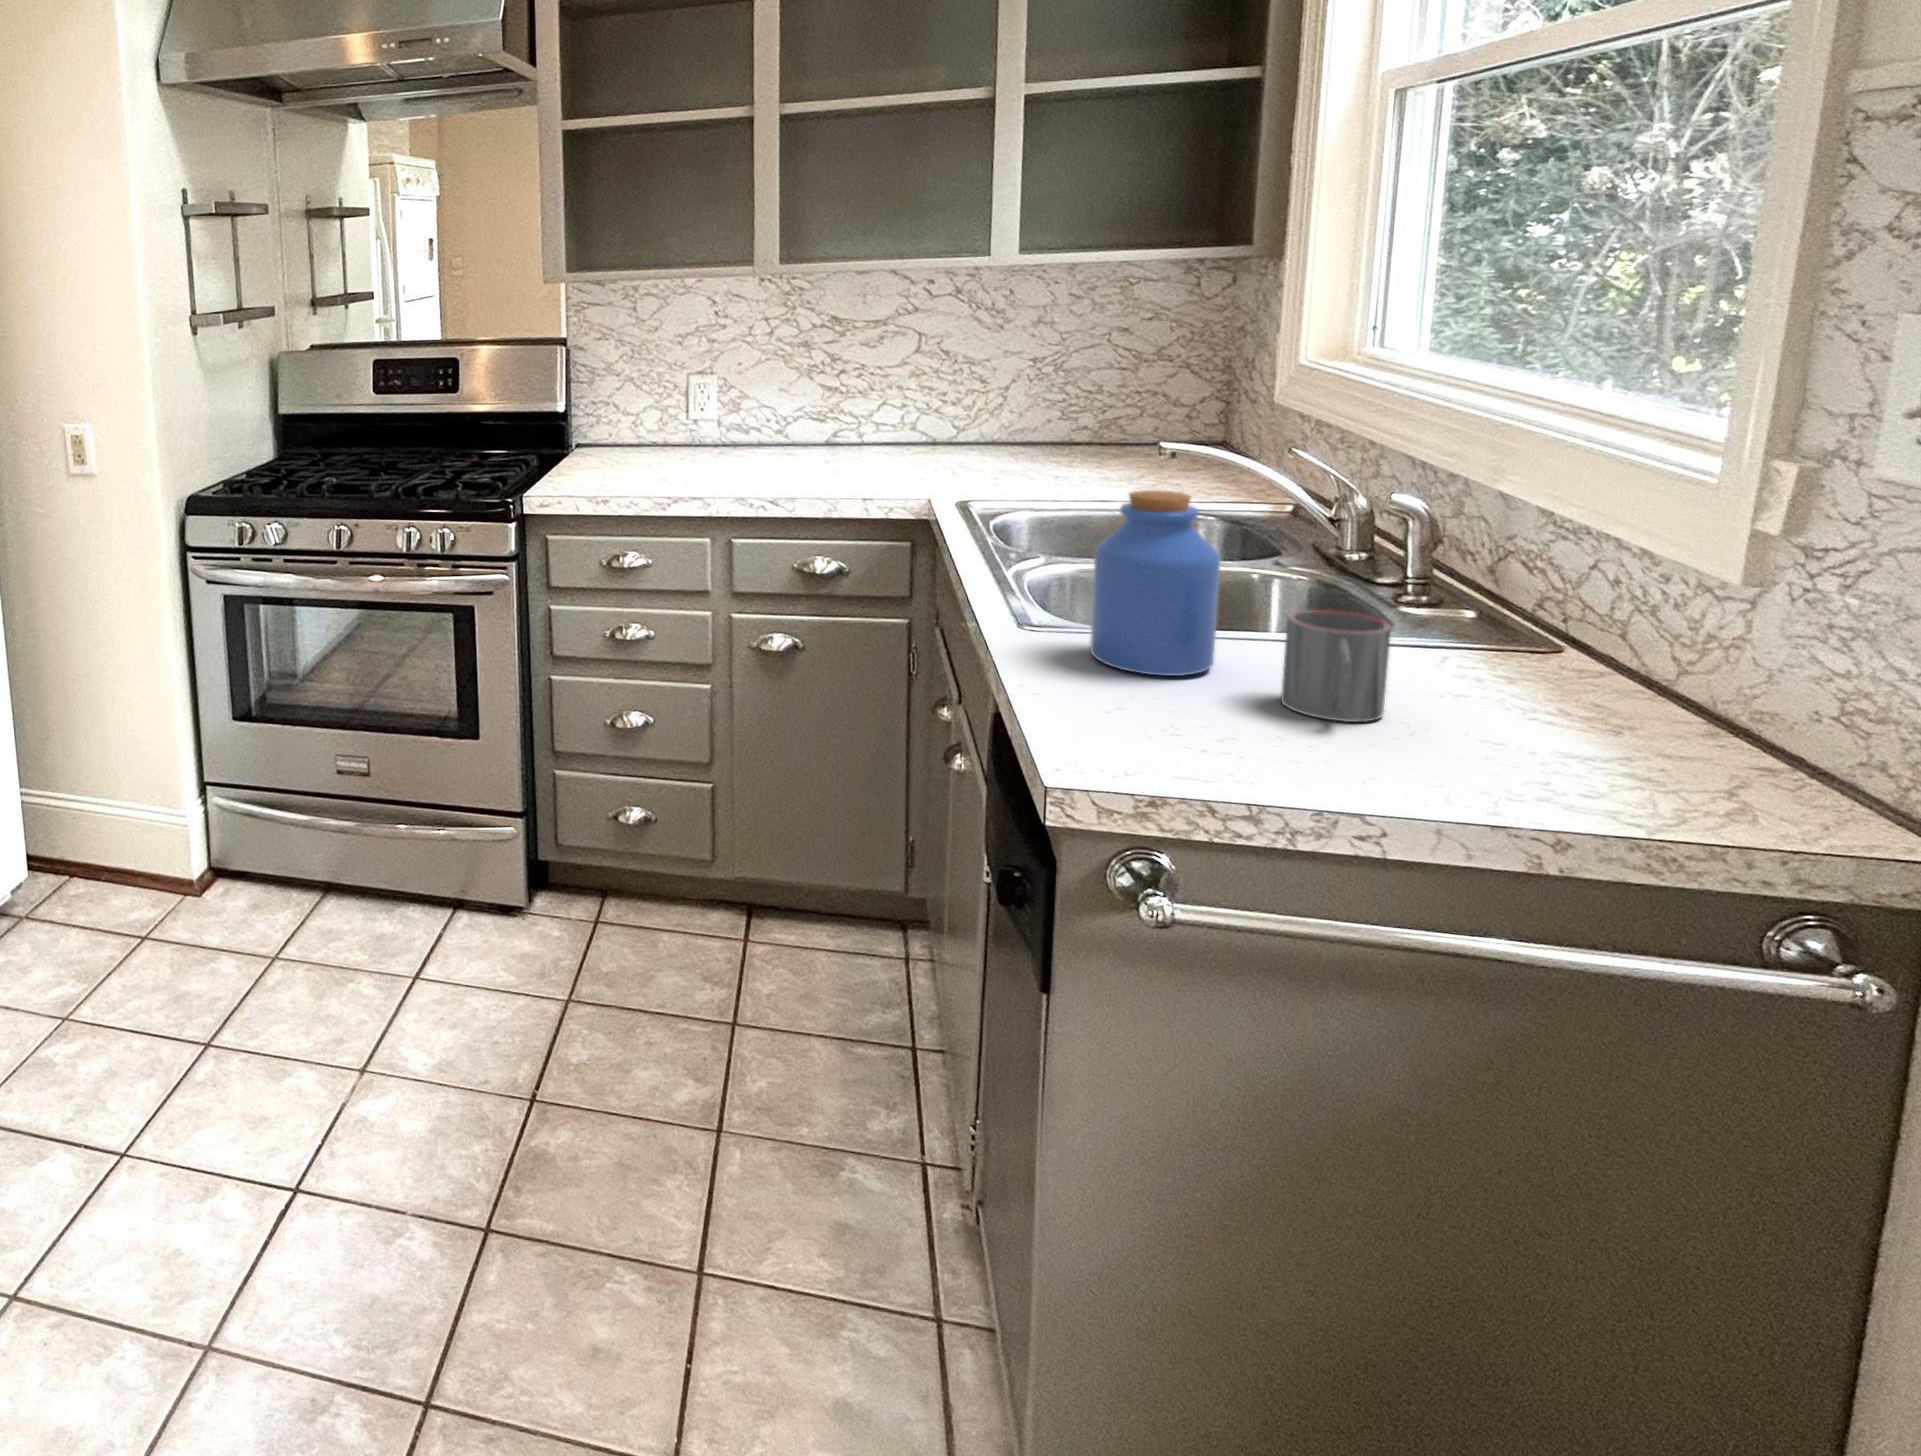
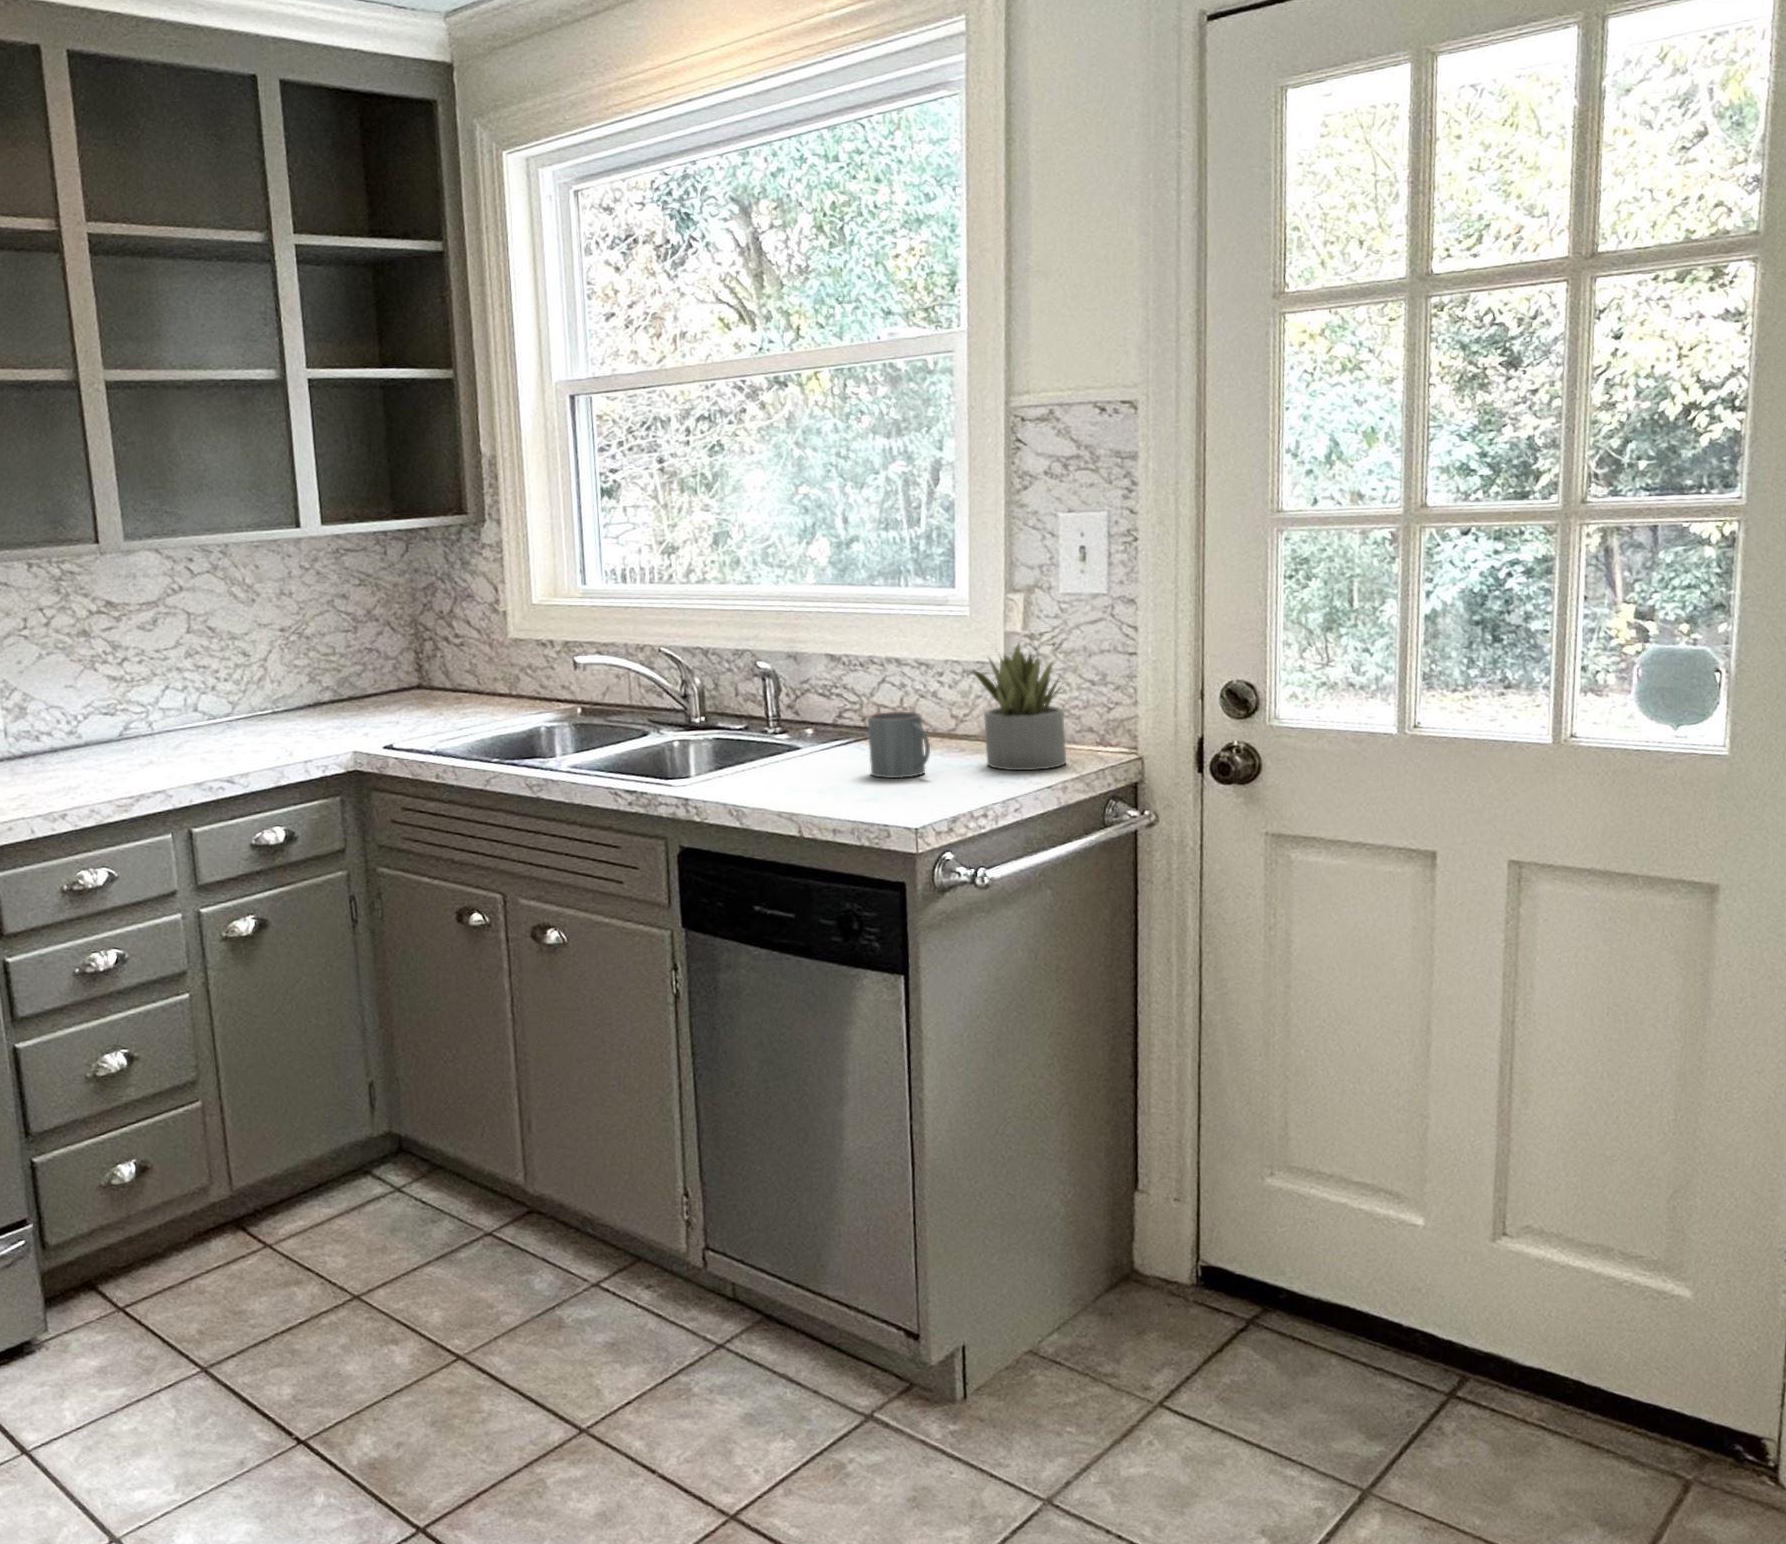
jar: present [1090,490,1220,676] -> none [739,656,821,786]
succulent plant: none [1517,551,1743,801] -> present [973,643,1066,770]

